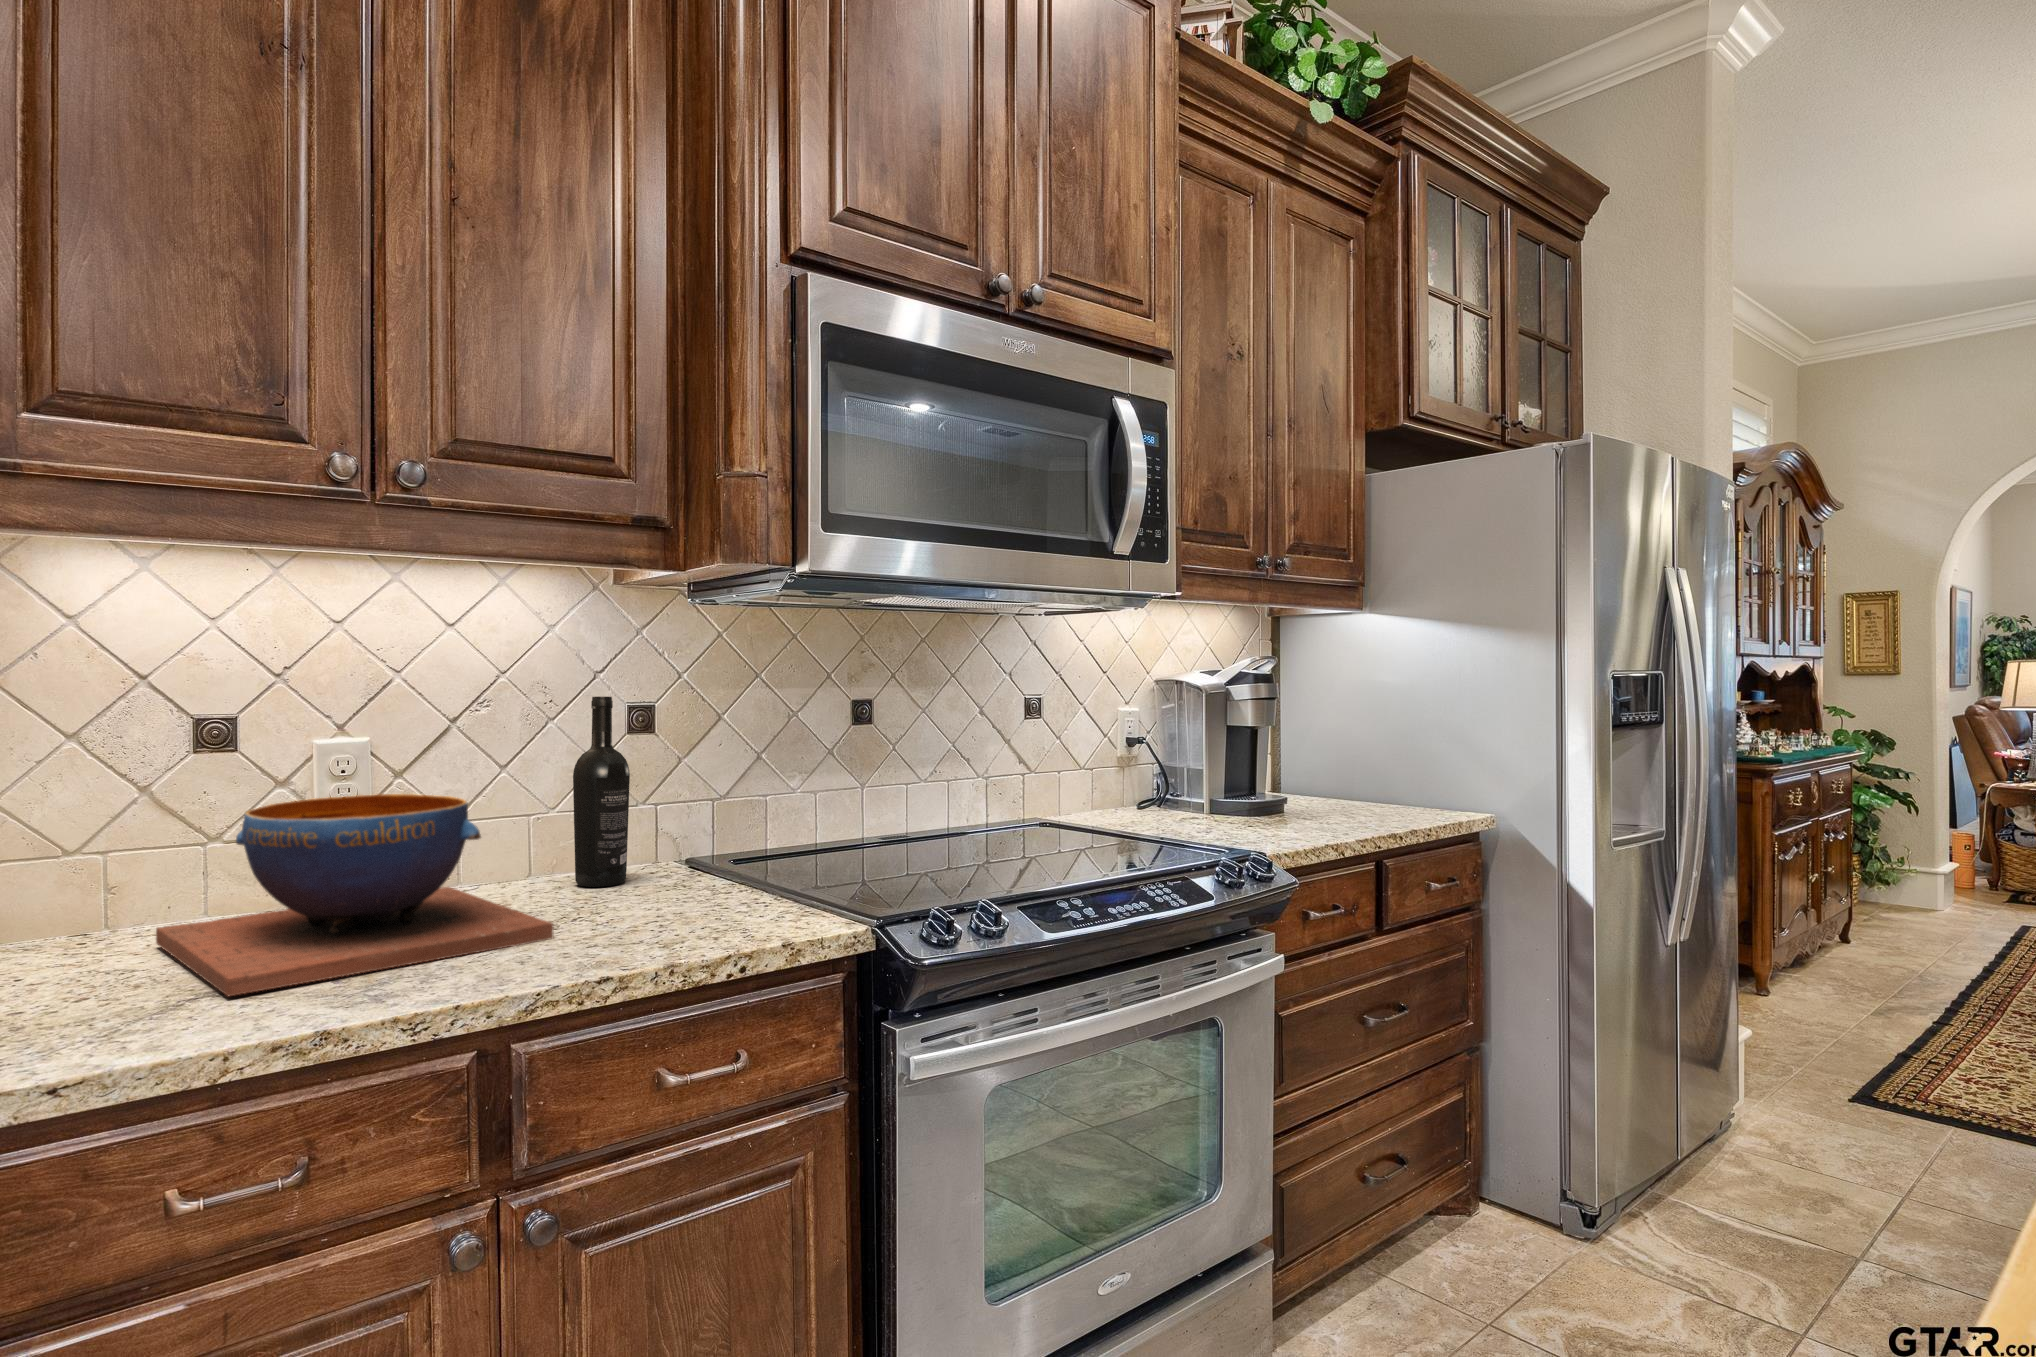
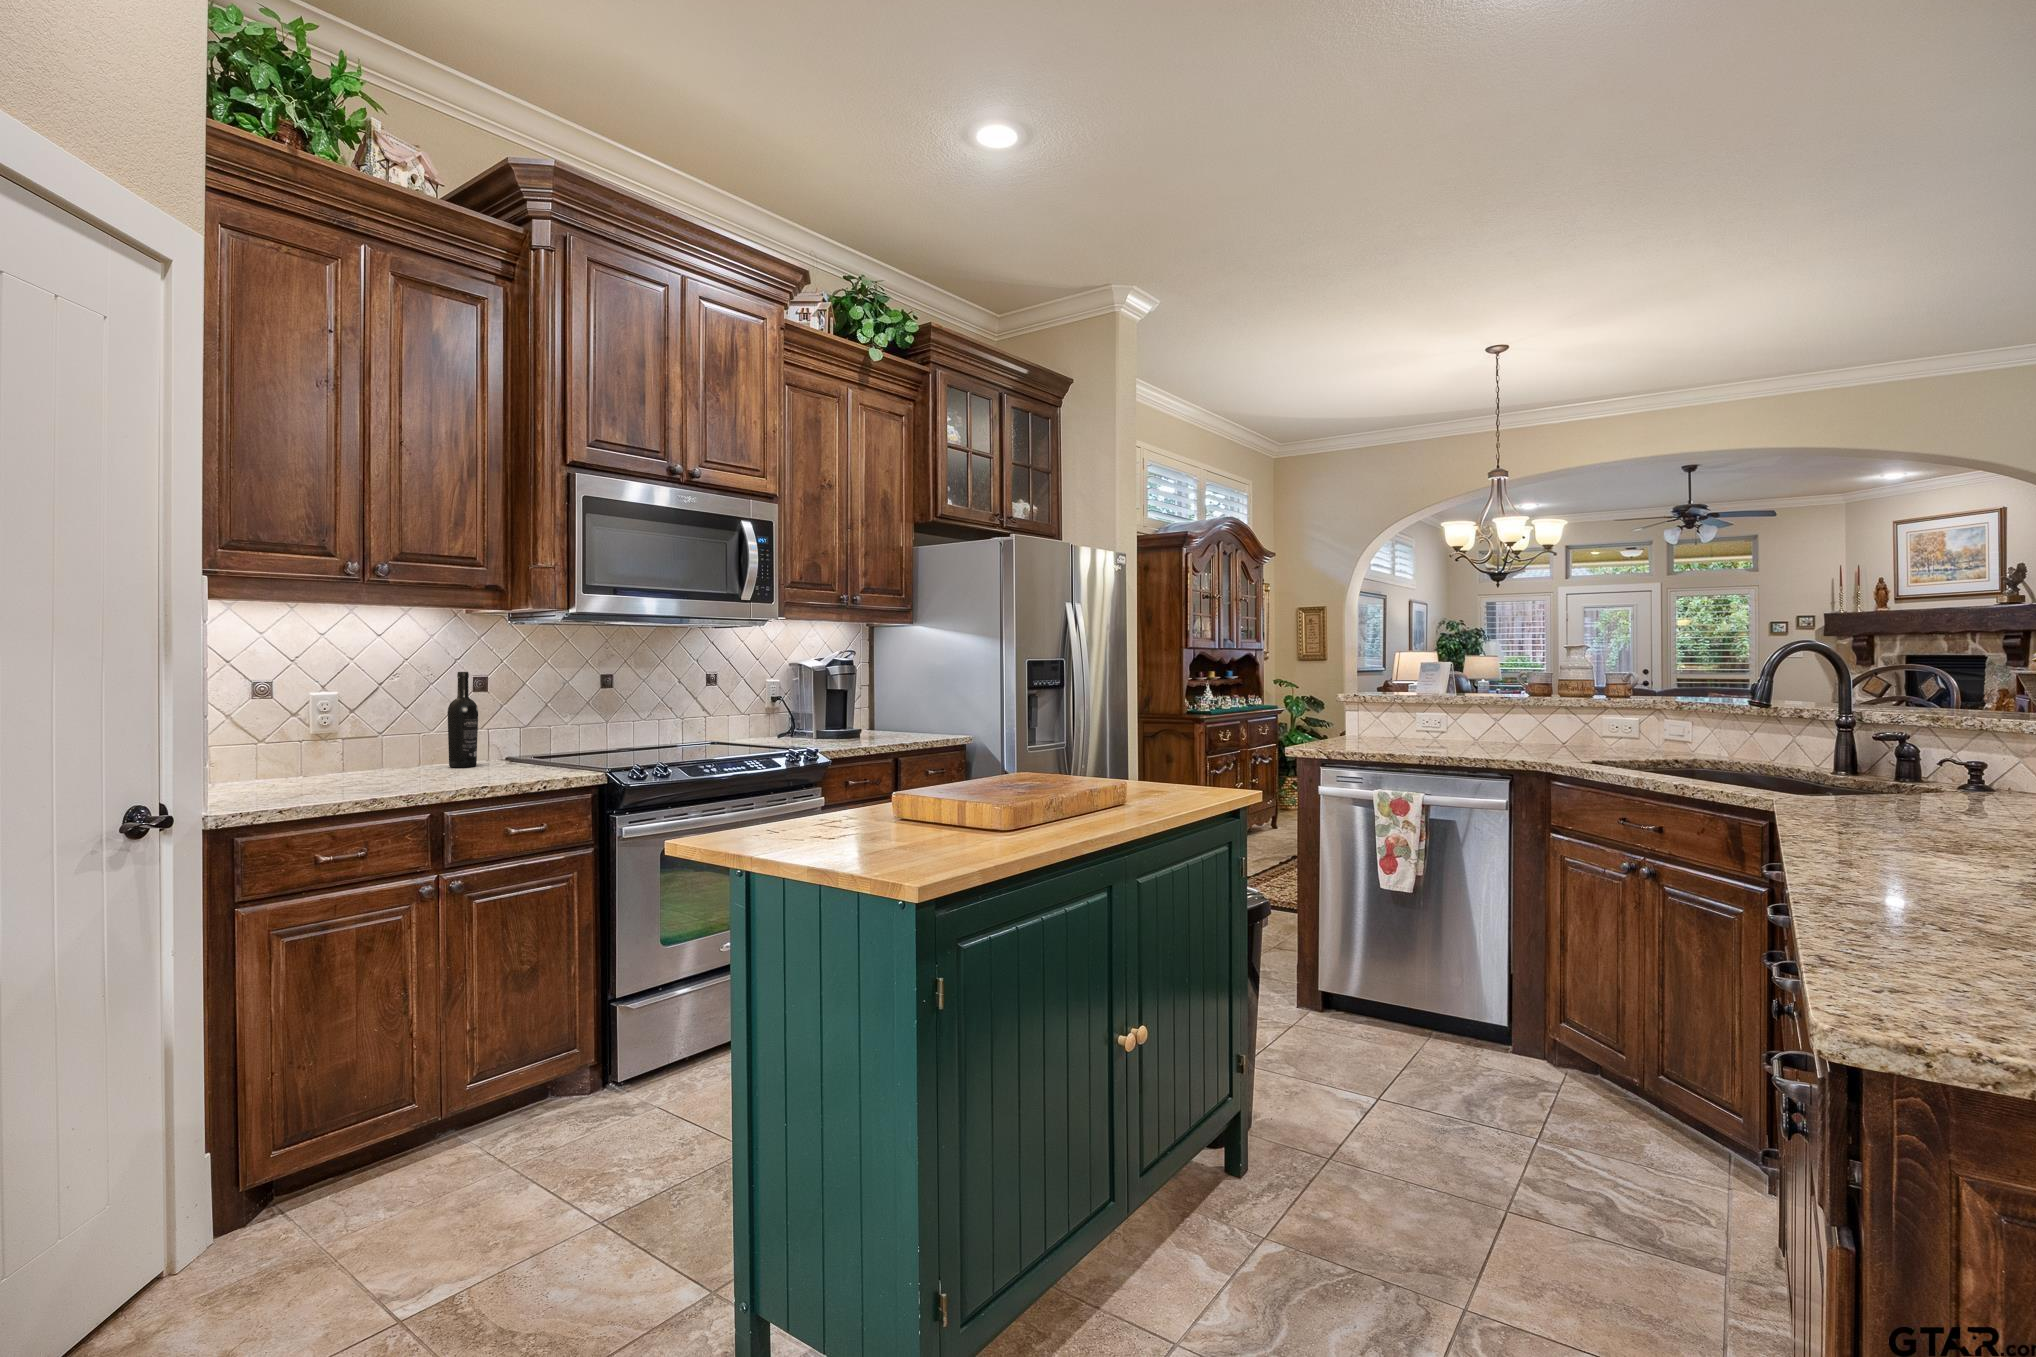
decorative bowl: present [156,794,554,996] -> none [250,718,452,794]

